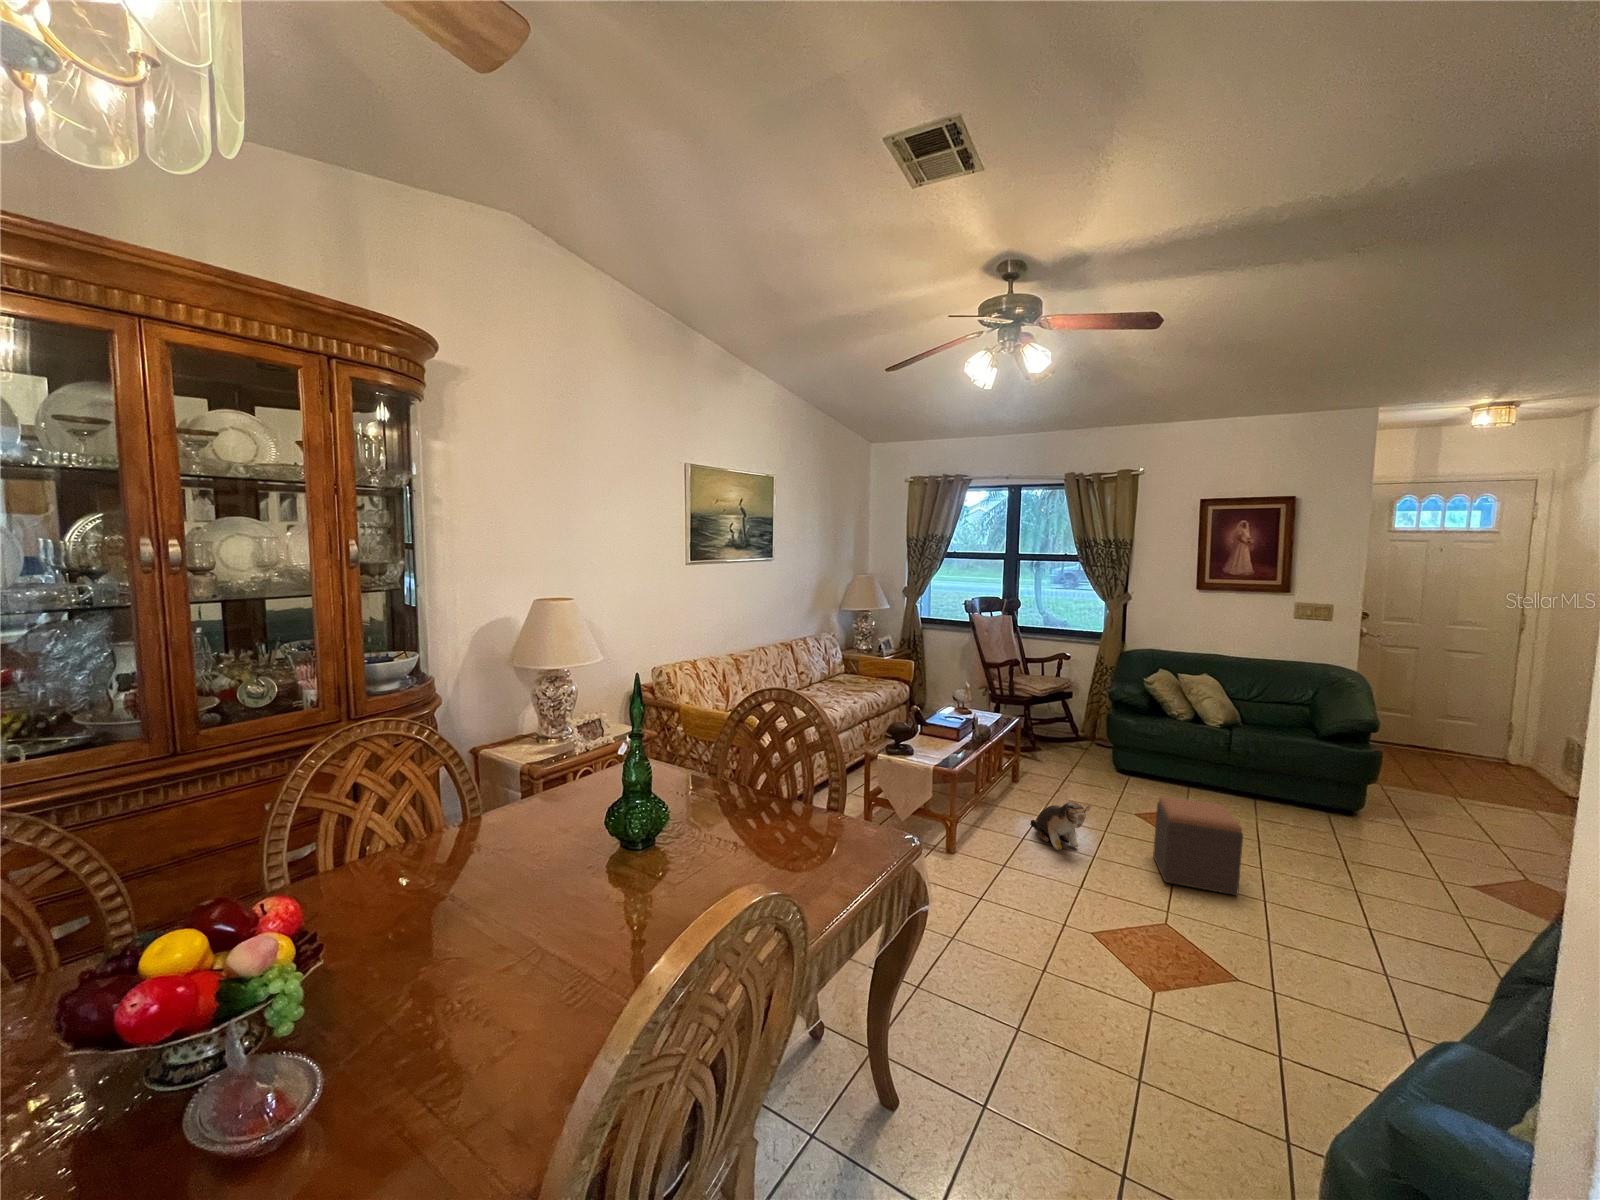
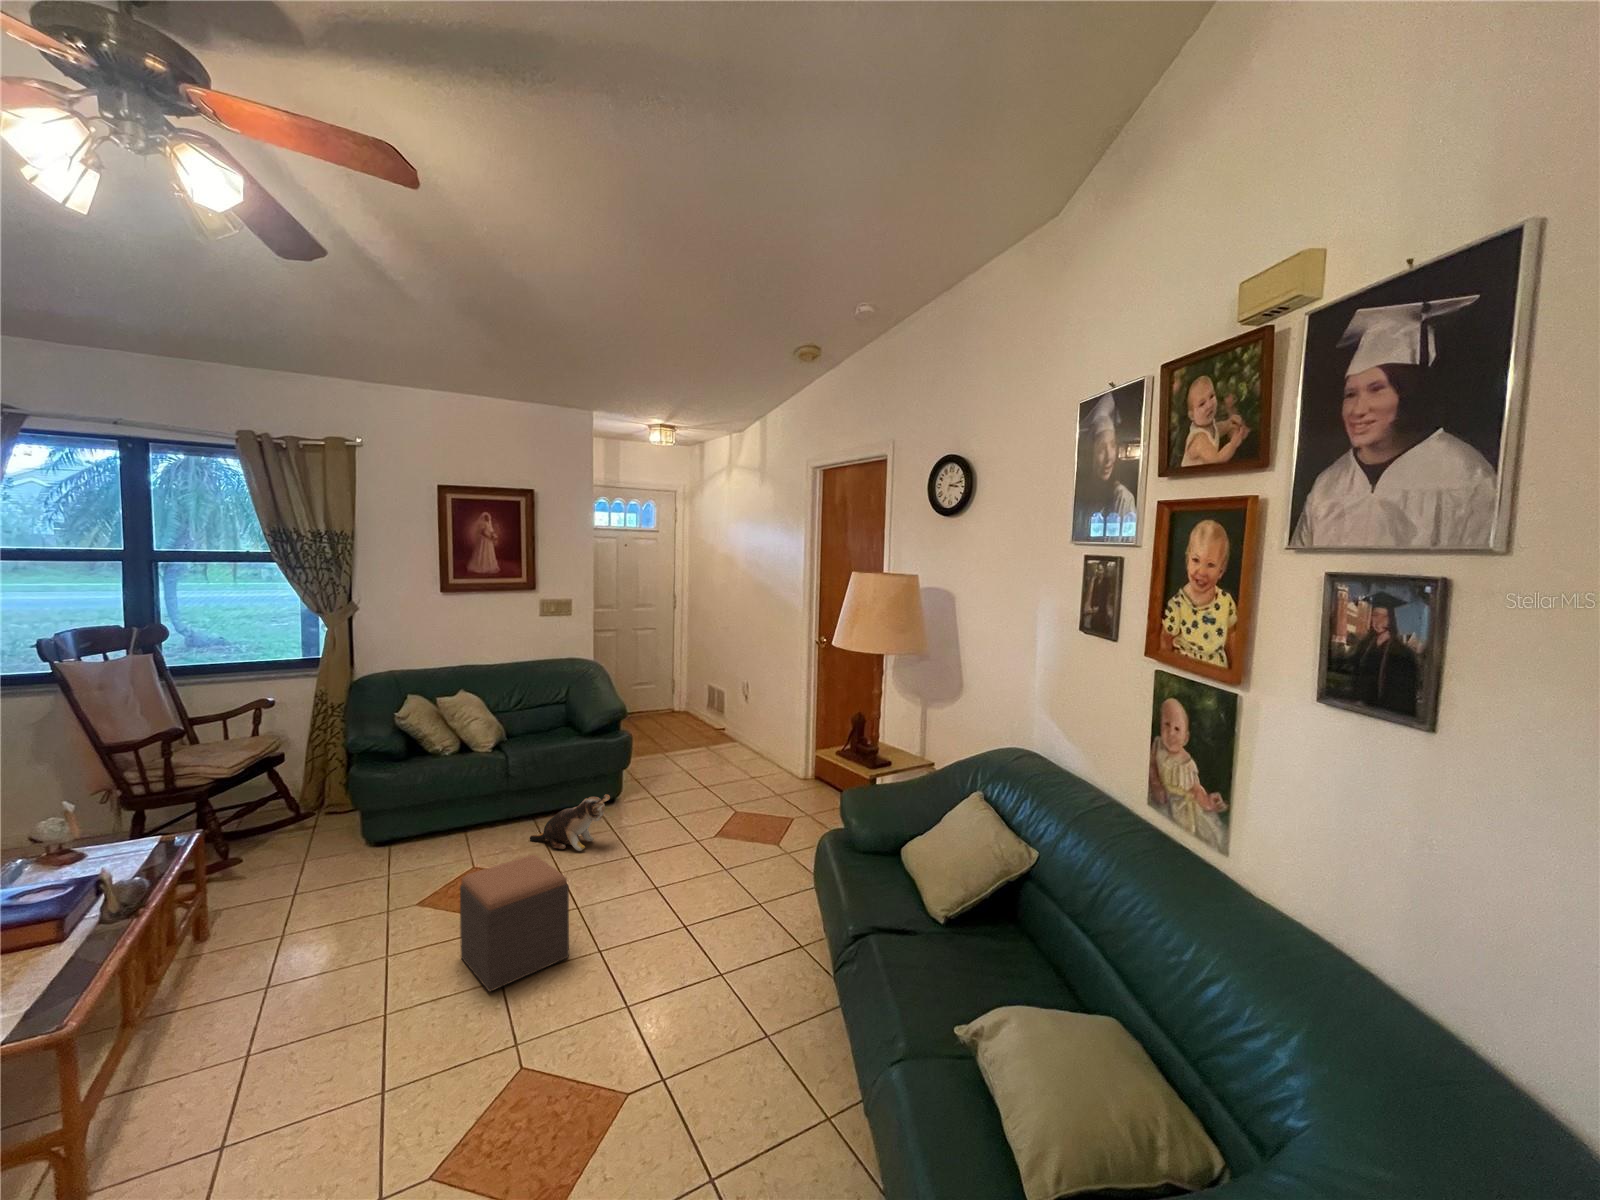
plush toy: present [1031,801,1091,850] -> present [530,794,610,851]

